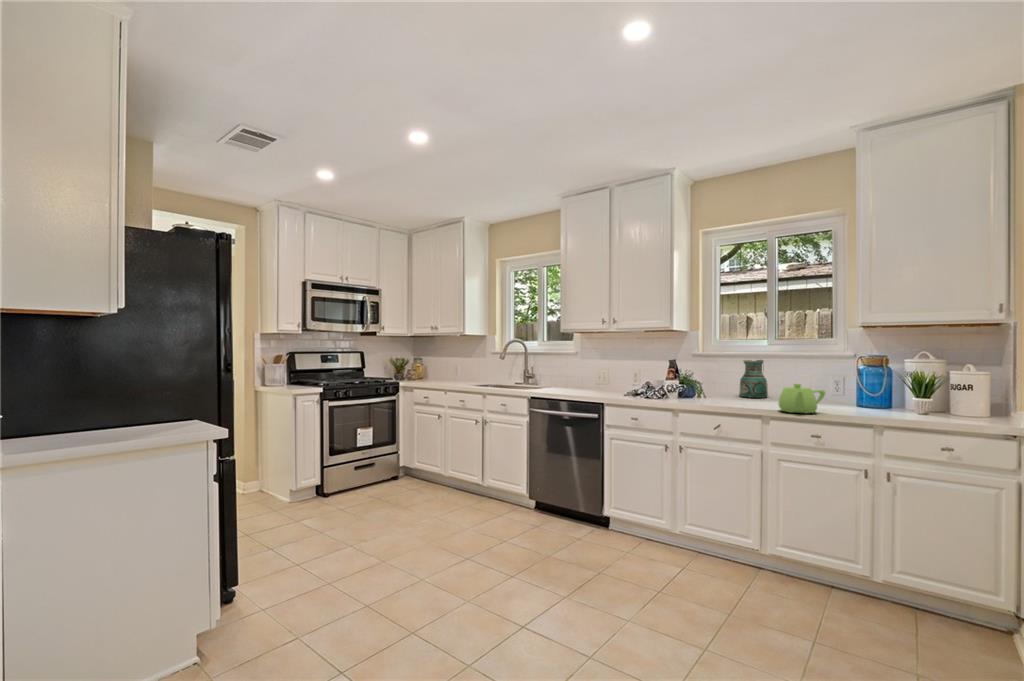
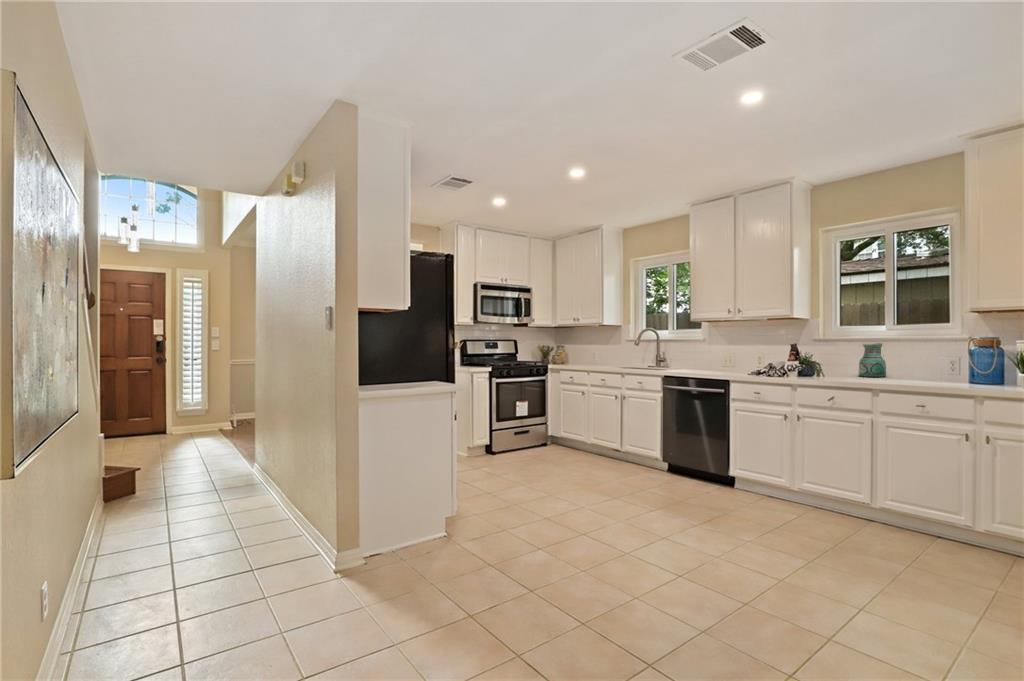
teapot: present [779,384,825,413] -> none [887,361,931,386]

